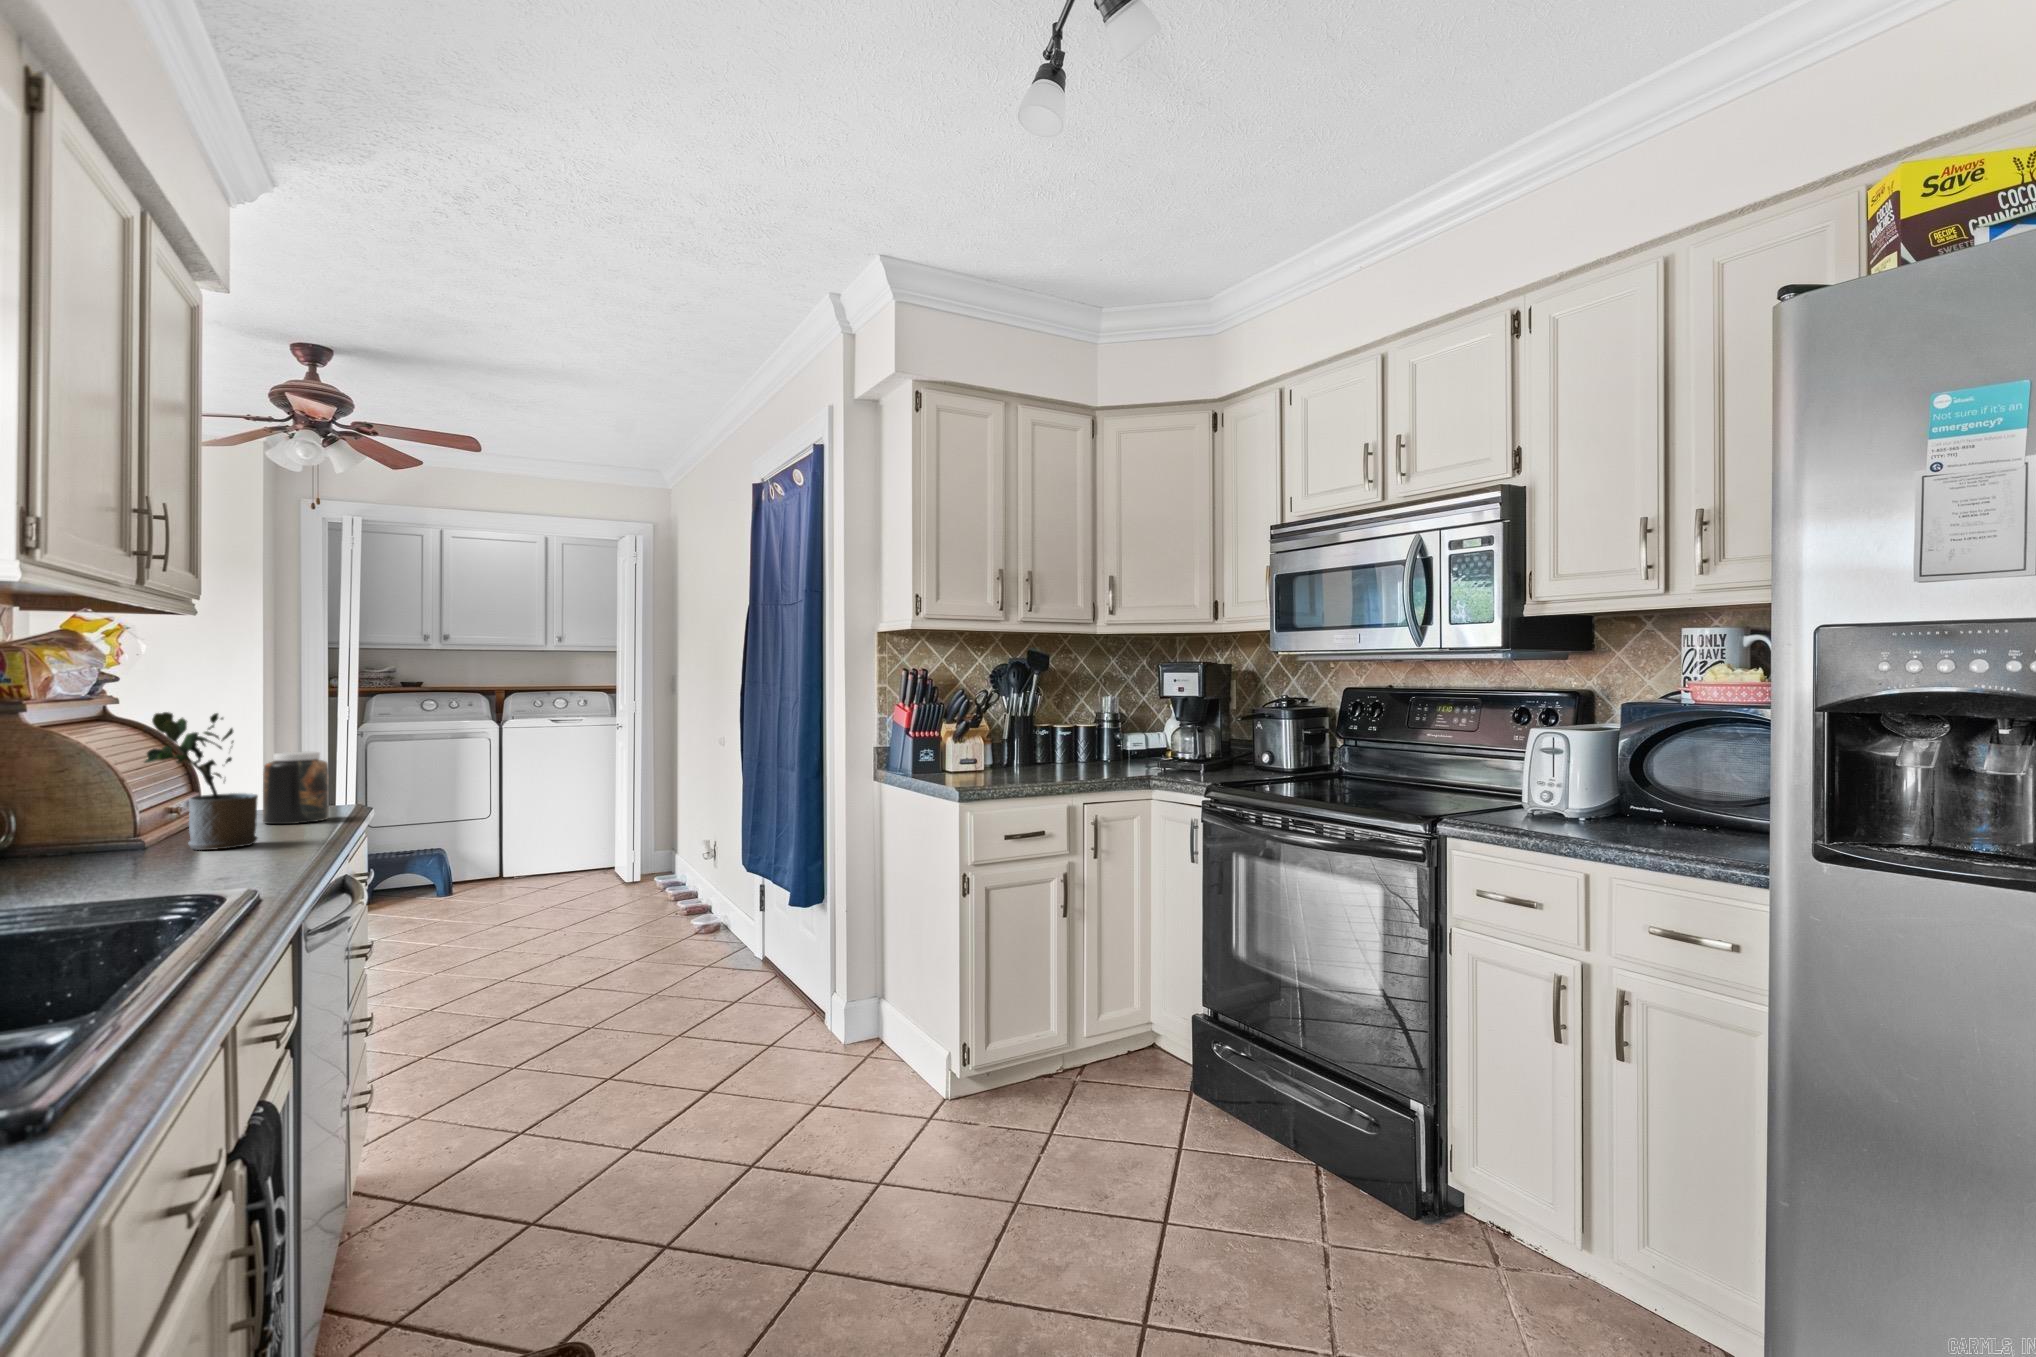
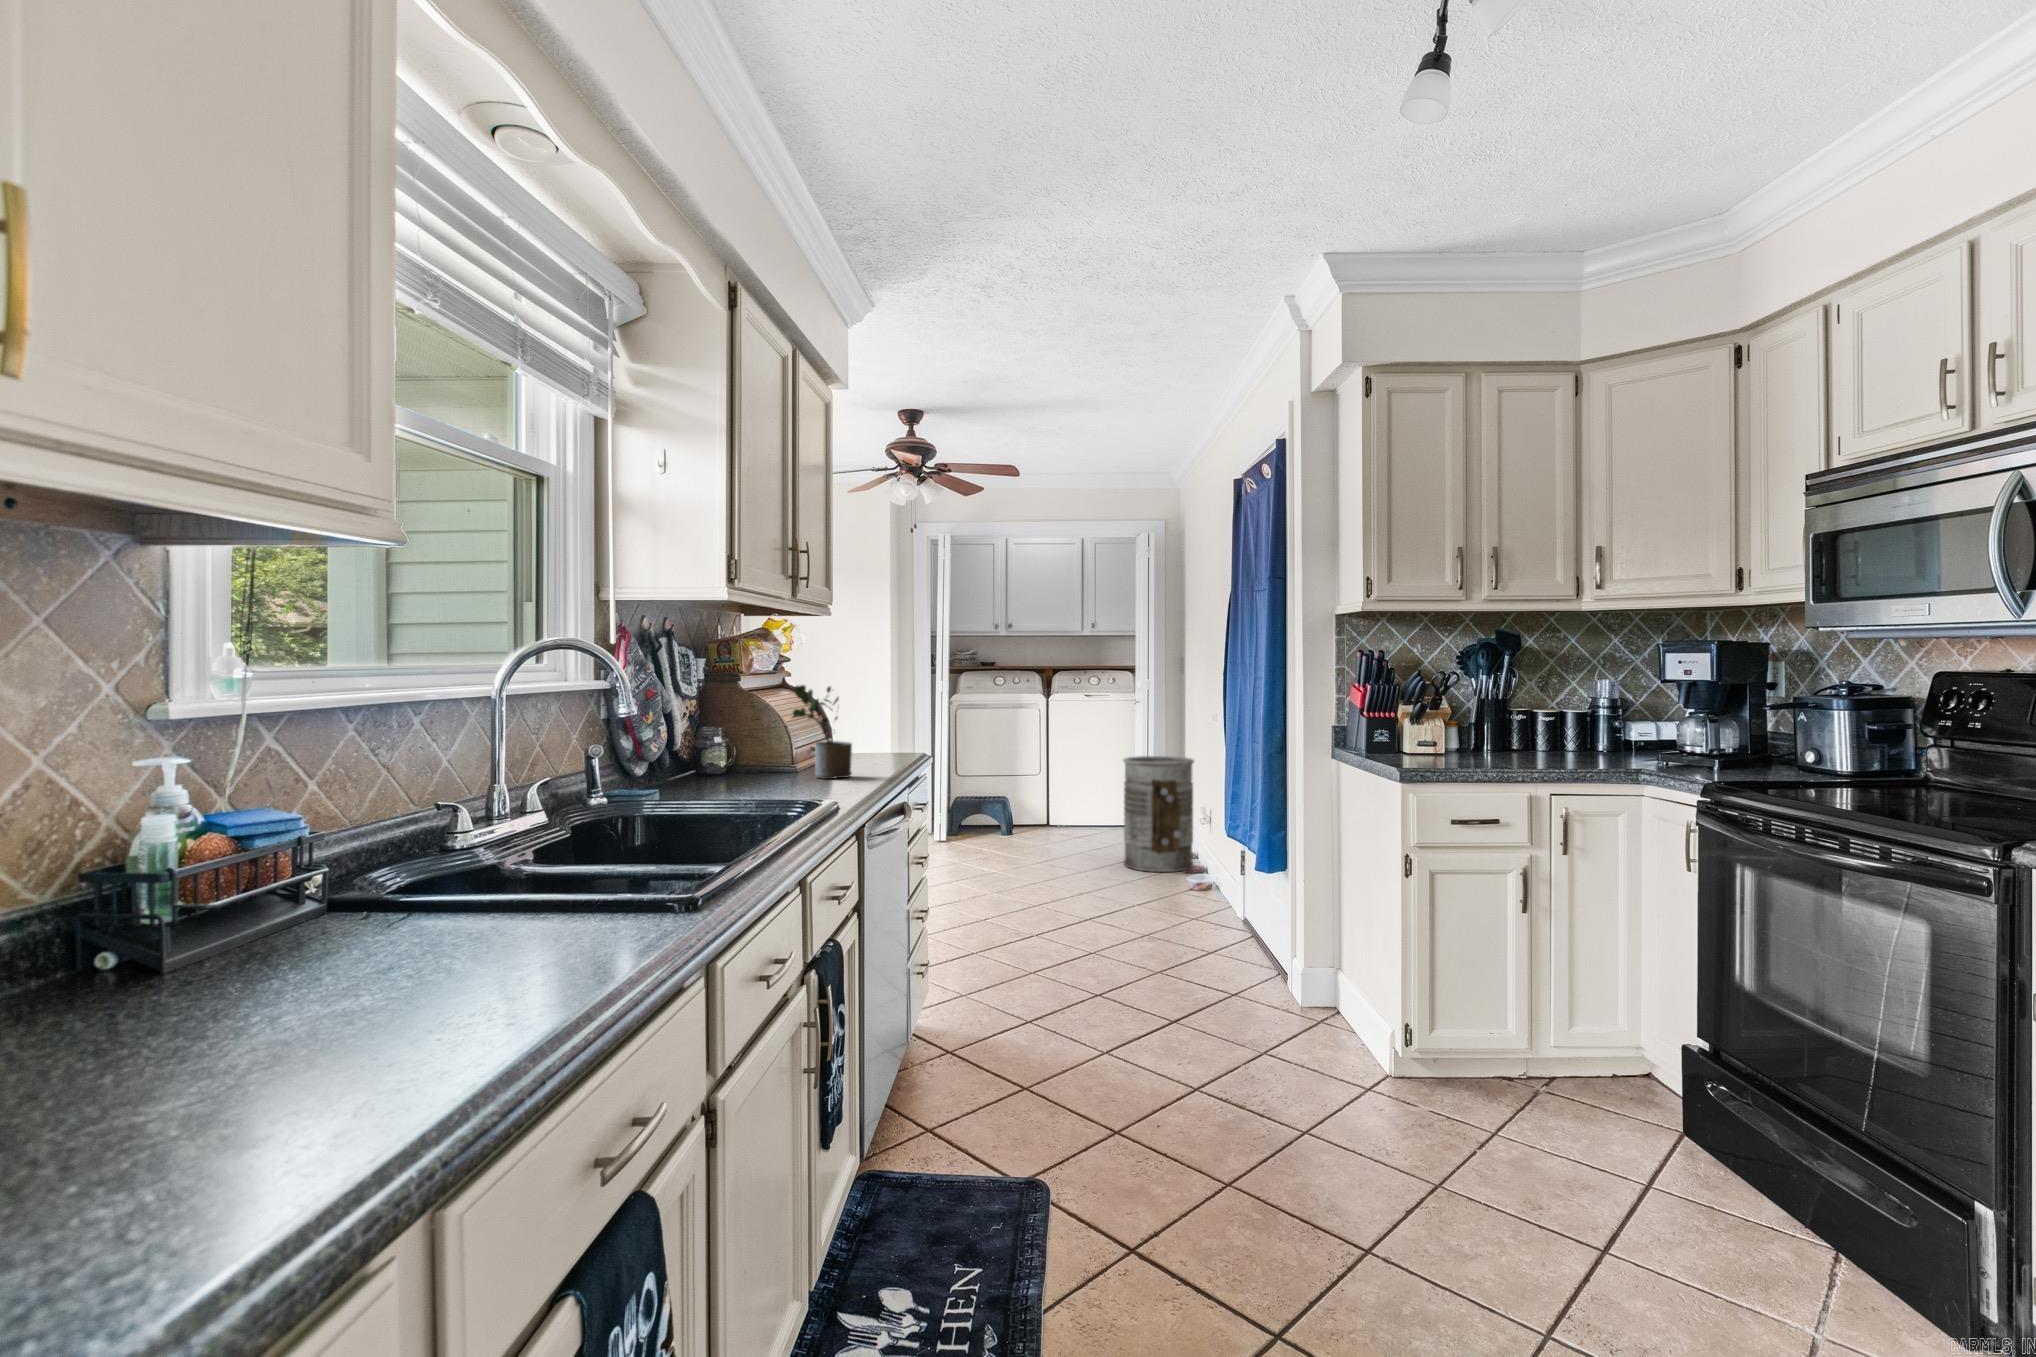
jar: present [263,752,329,824] -> none [862,715,900,766]
trash can: none [603,784,687,915] -> present [1123,756,1194,872]

